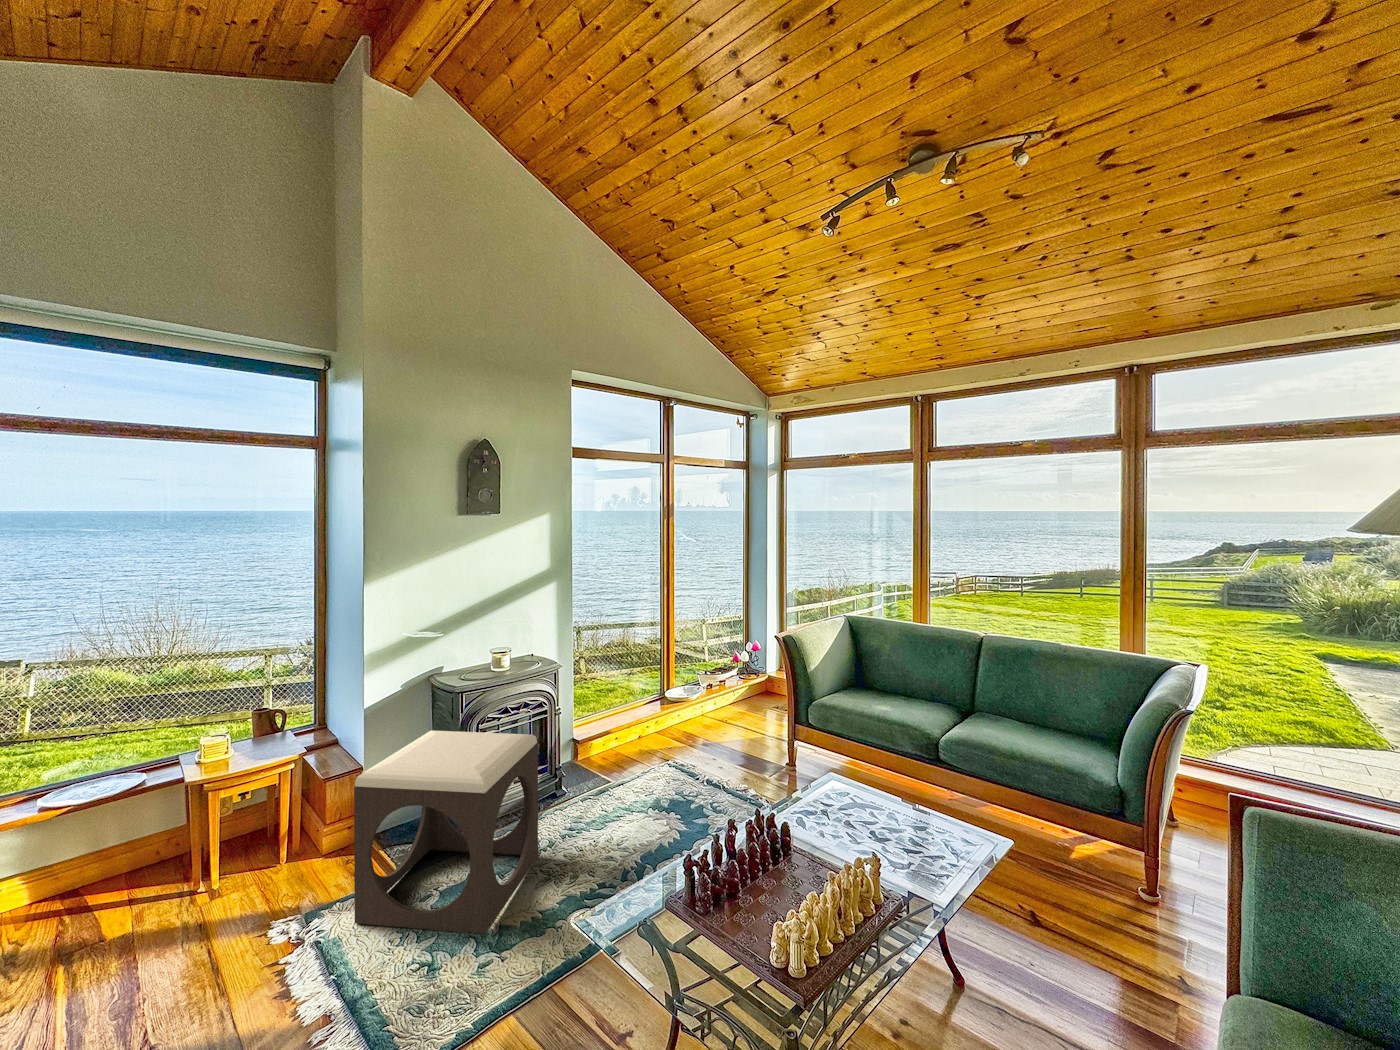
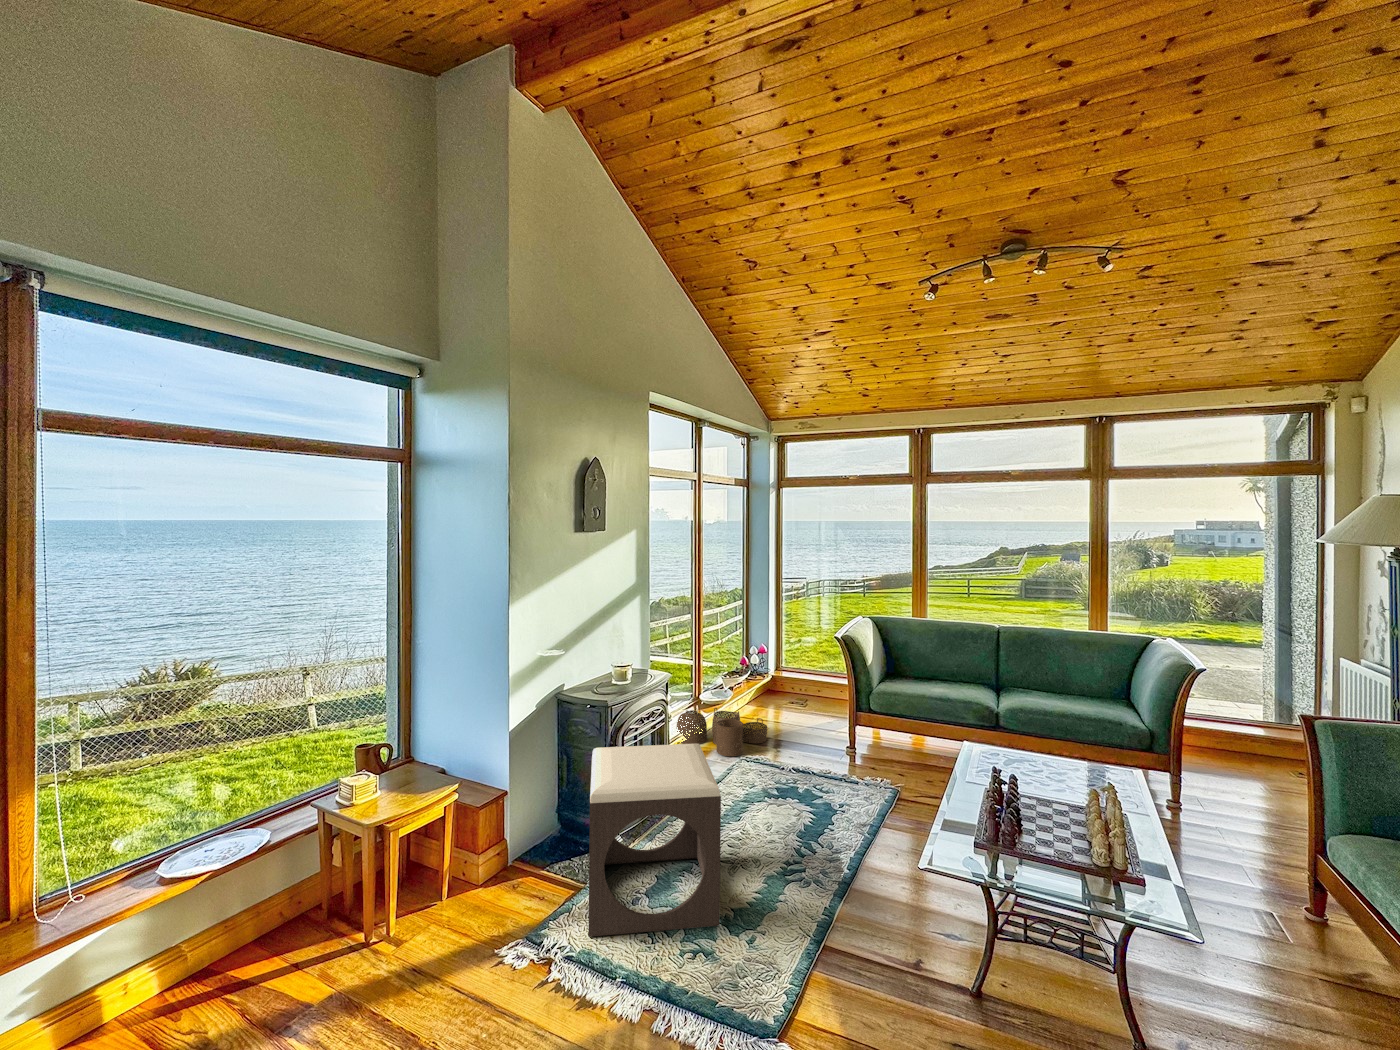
woven basket: none [631,699,725,752] -> present [677,708,767,756]

